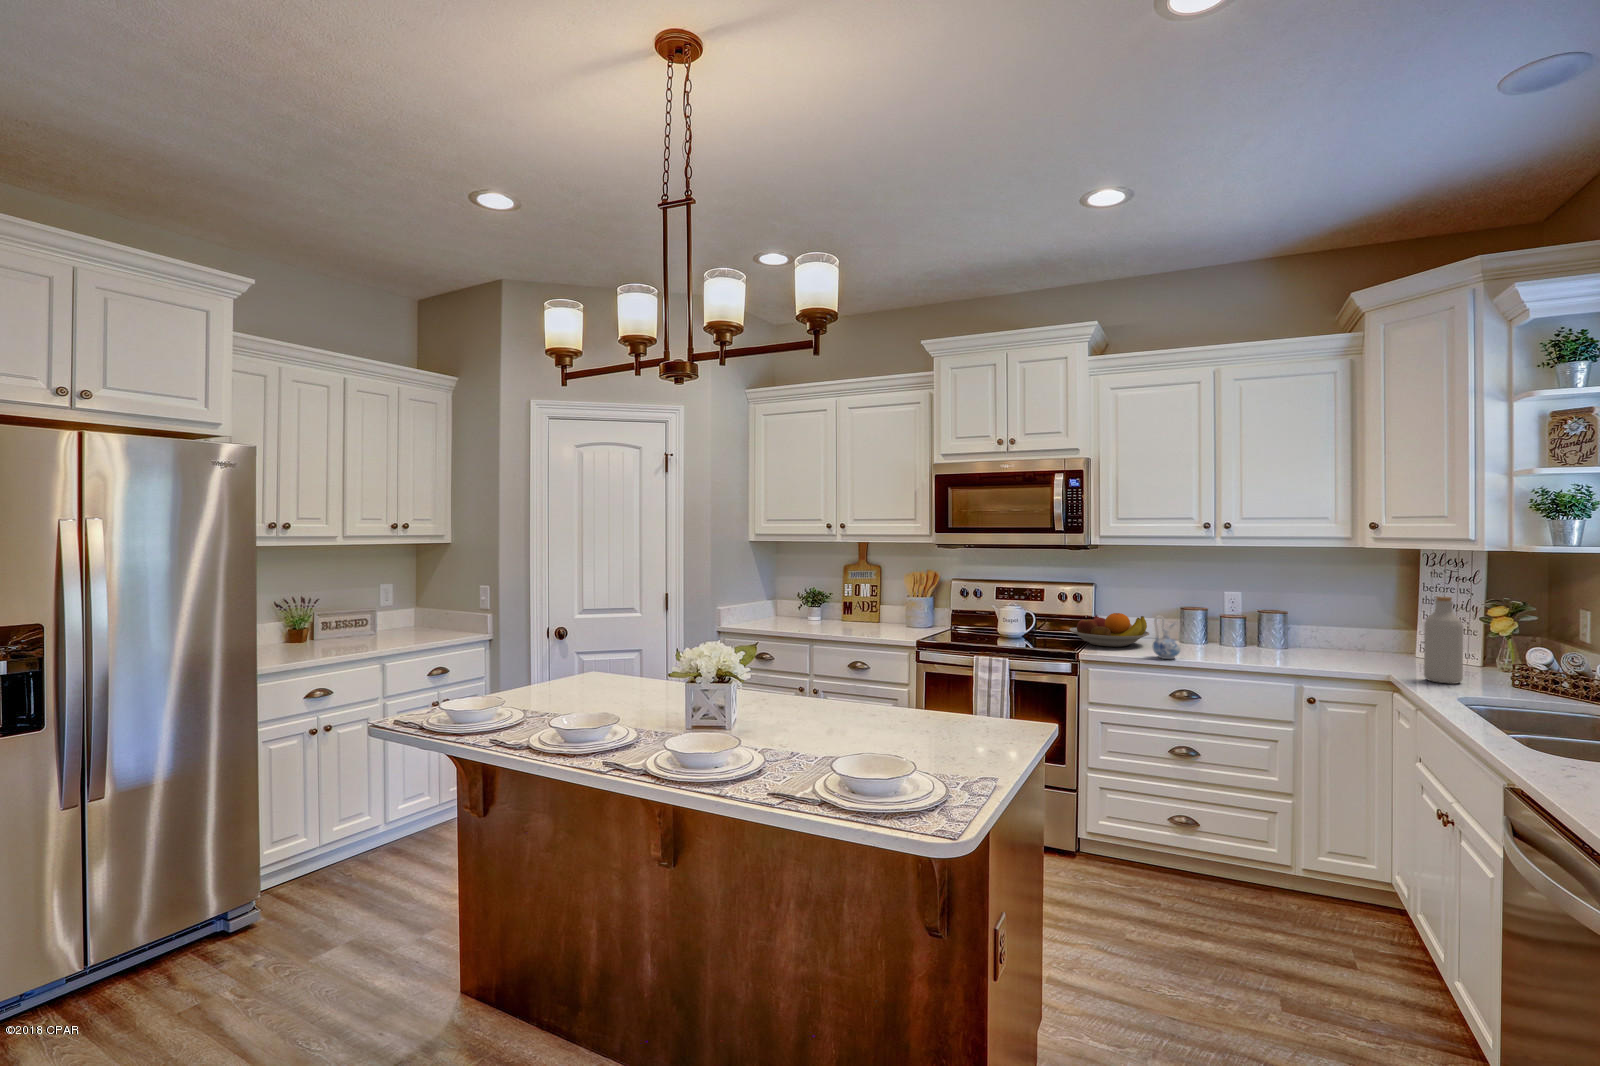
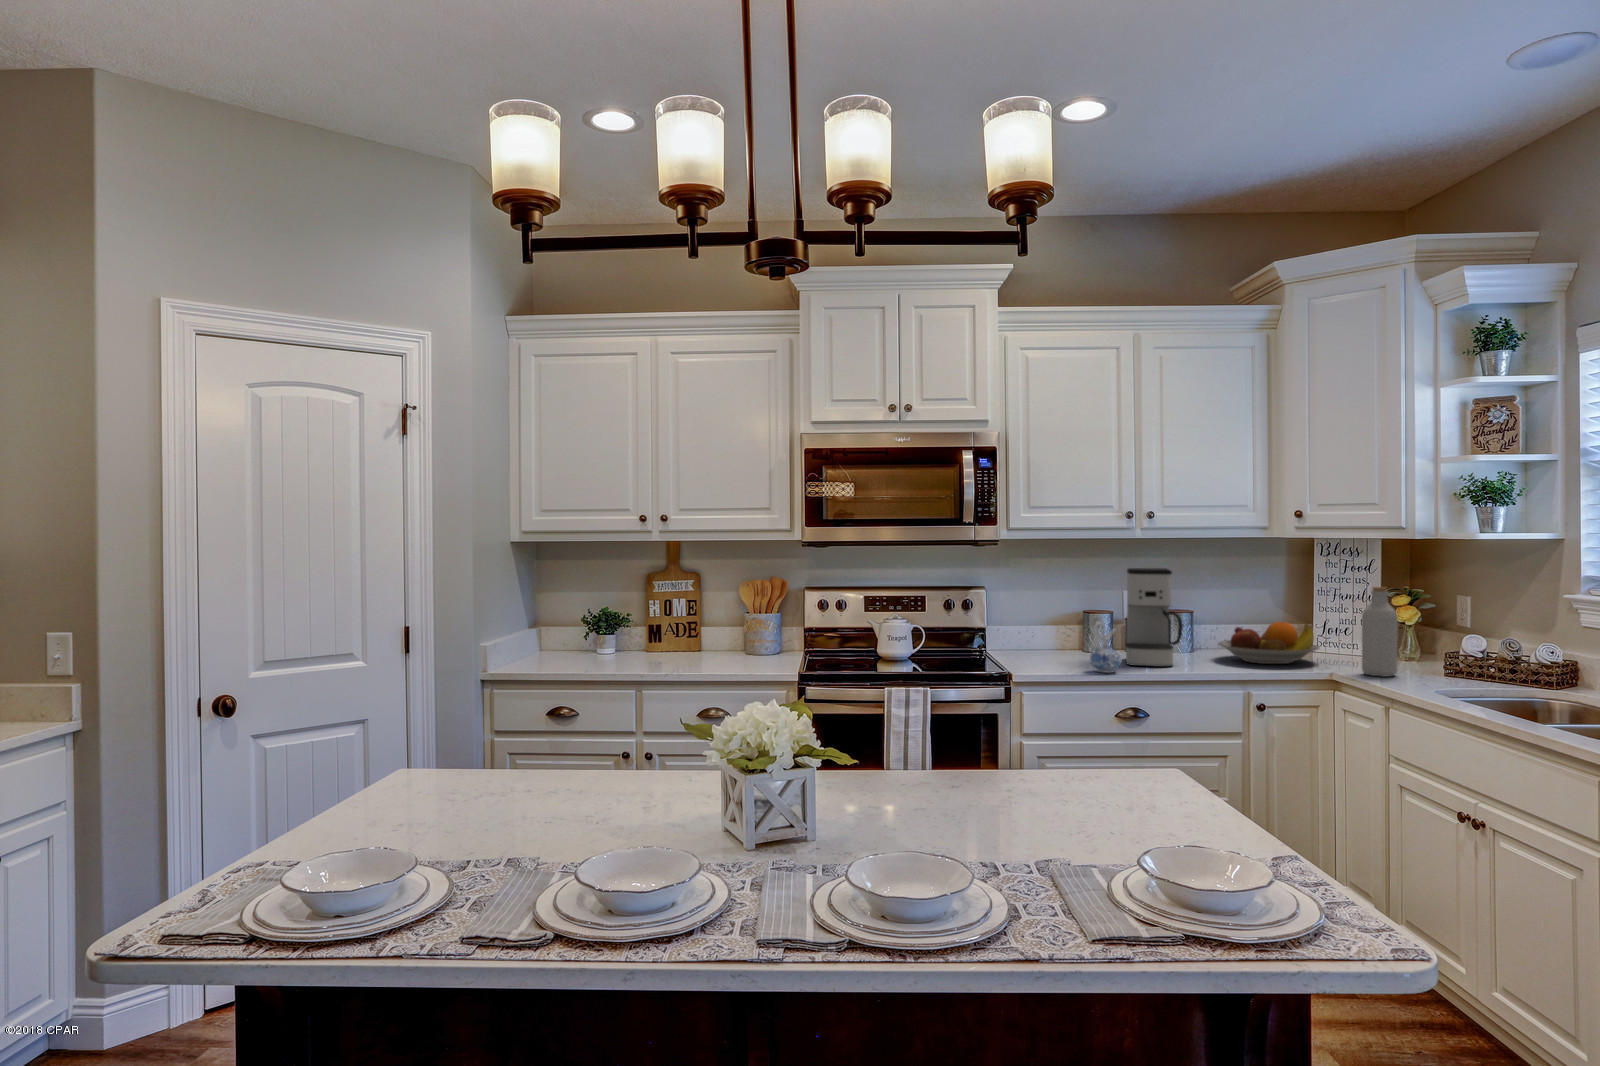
coffee maker: none [1197,572,1253,658] -> present [1126,568,1183,667]
fruit bowl: present [1069,613,1149,647] -> present [1218,622,1319,664]

